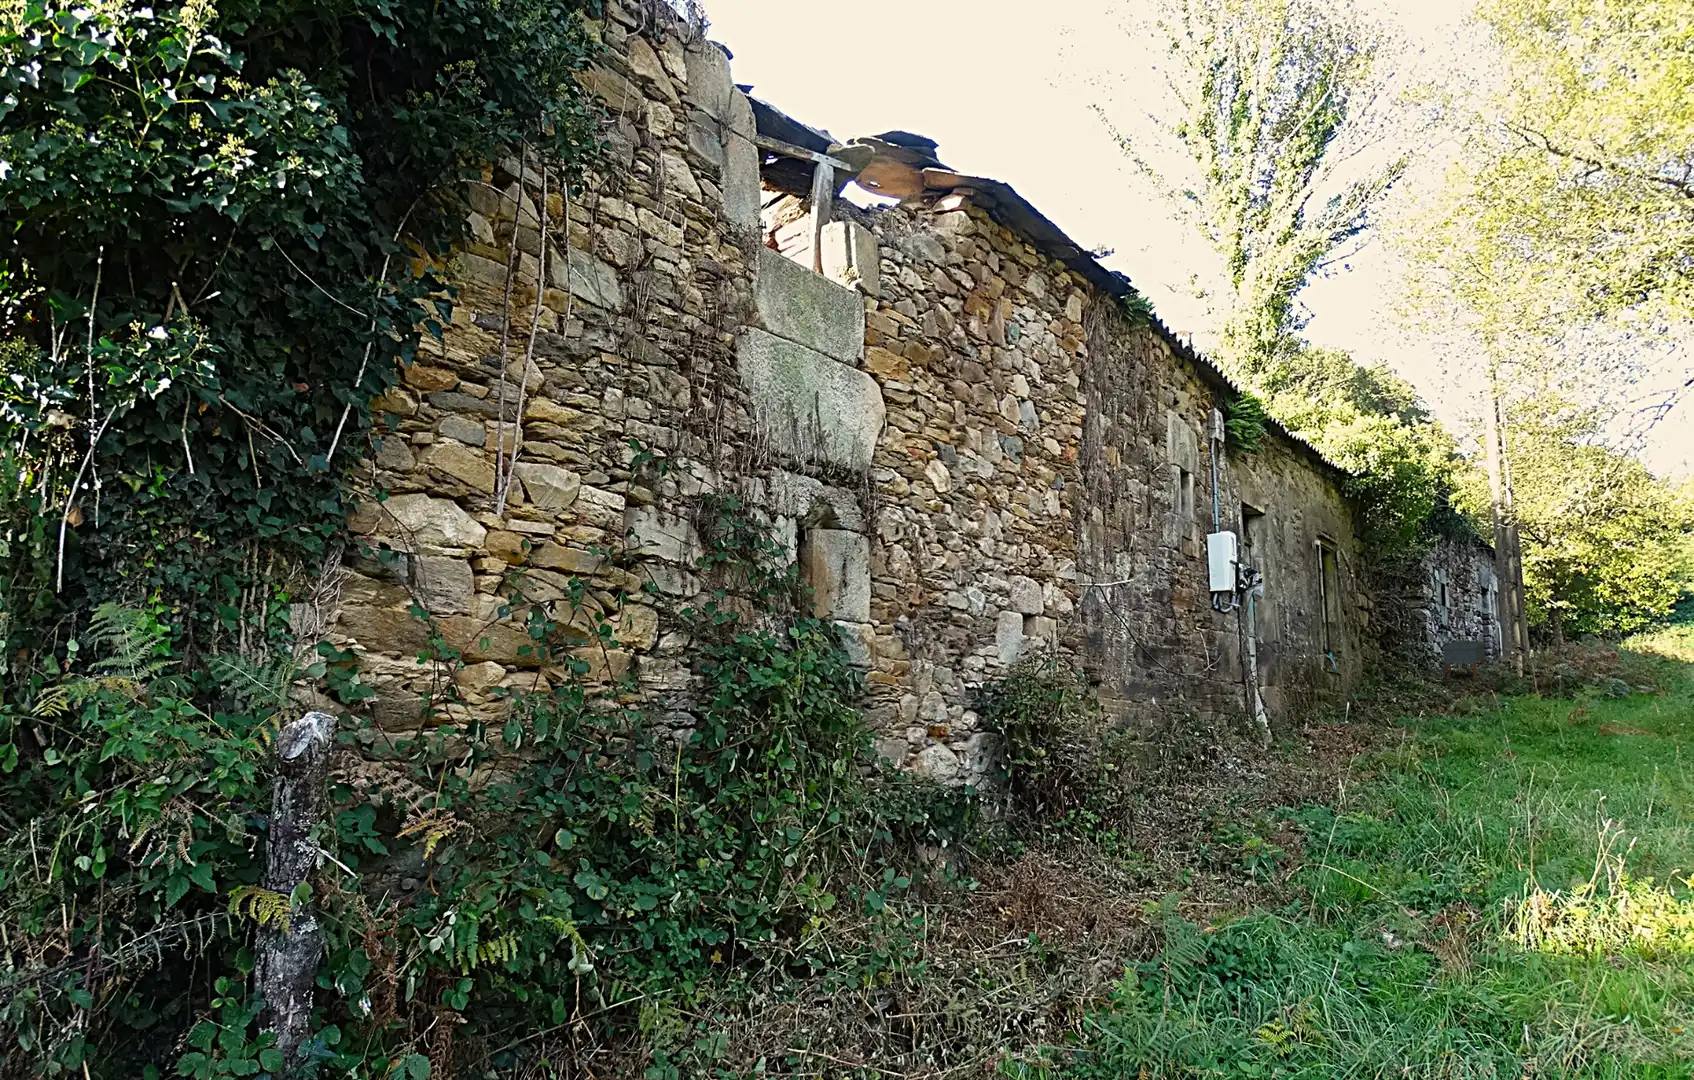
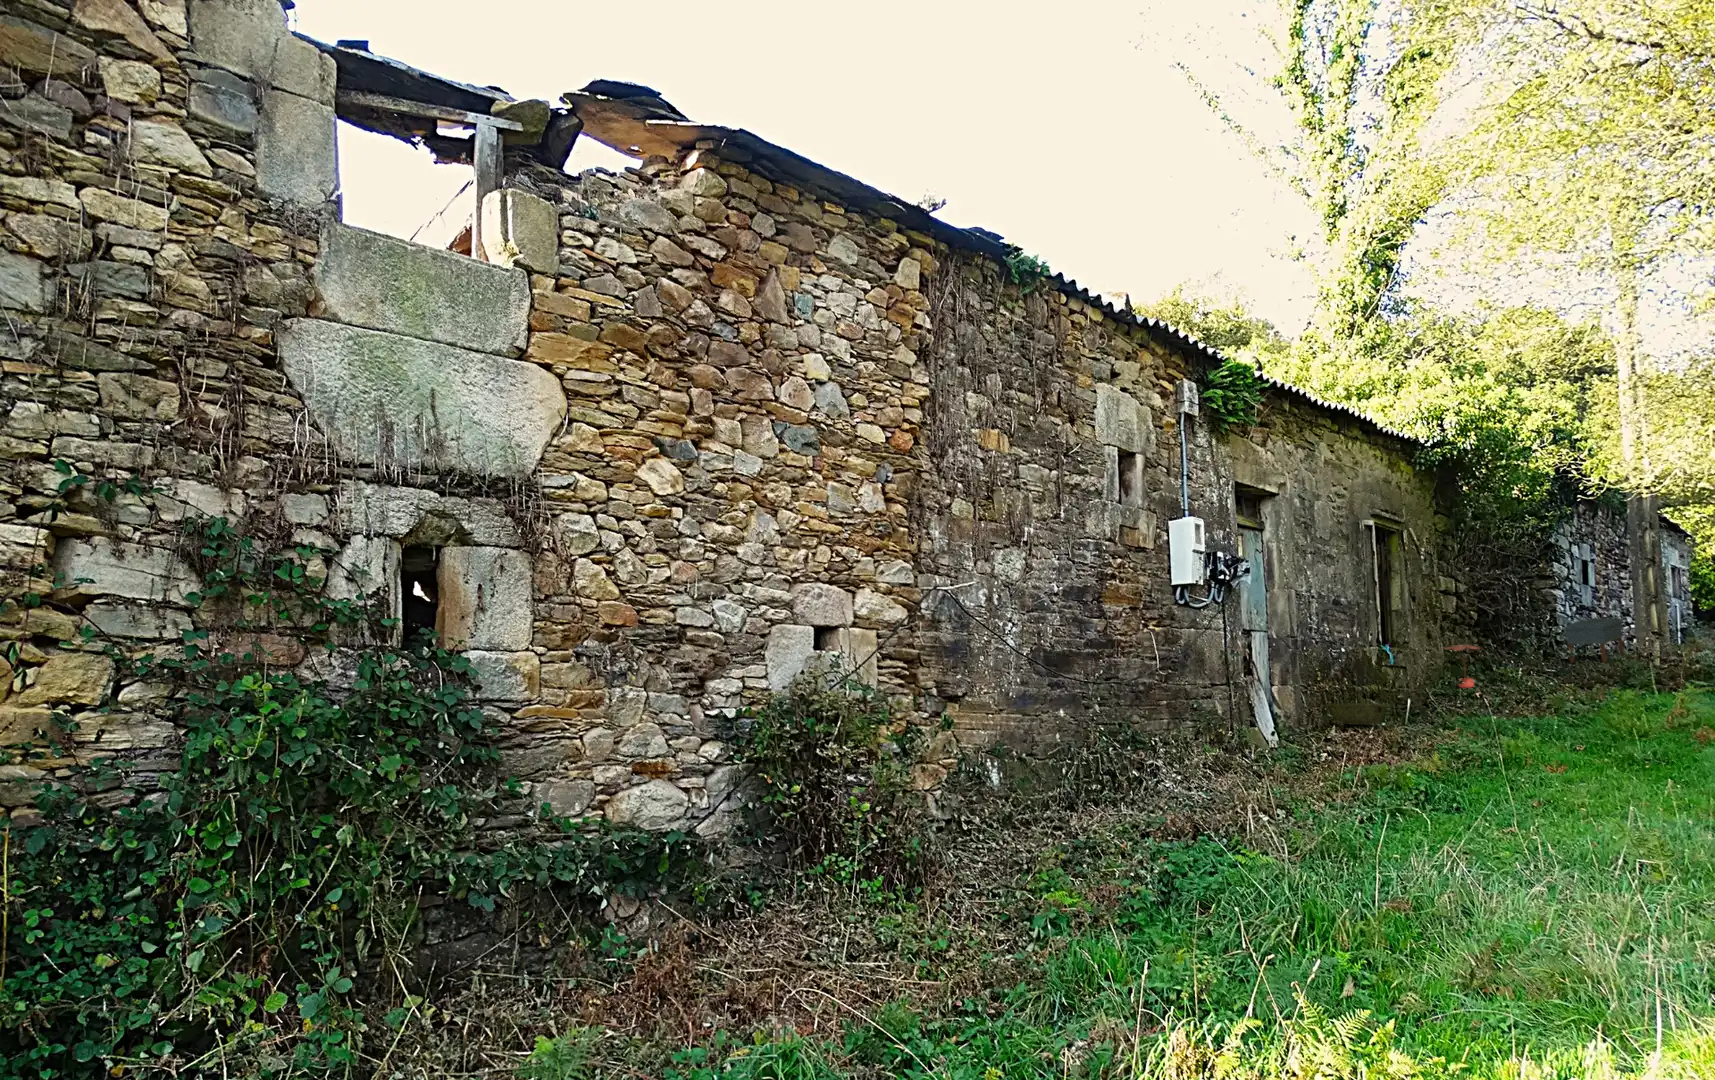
potted plant: none [1362,660,1394,698] -> present [1446,645,1479,688]
woven basket: none [1297,705,1348,726] -> present [1328,703,1385,725]

